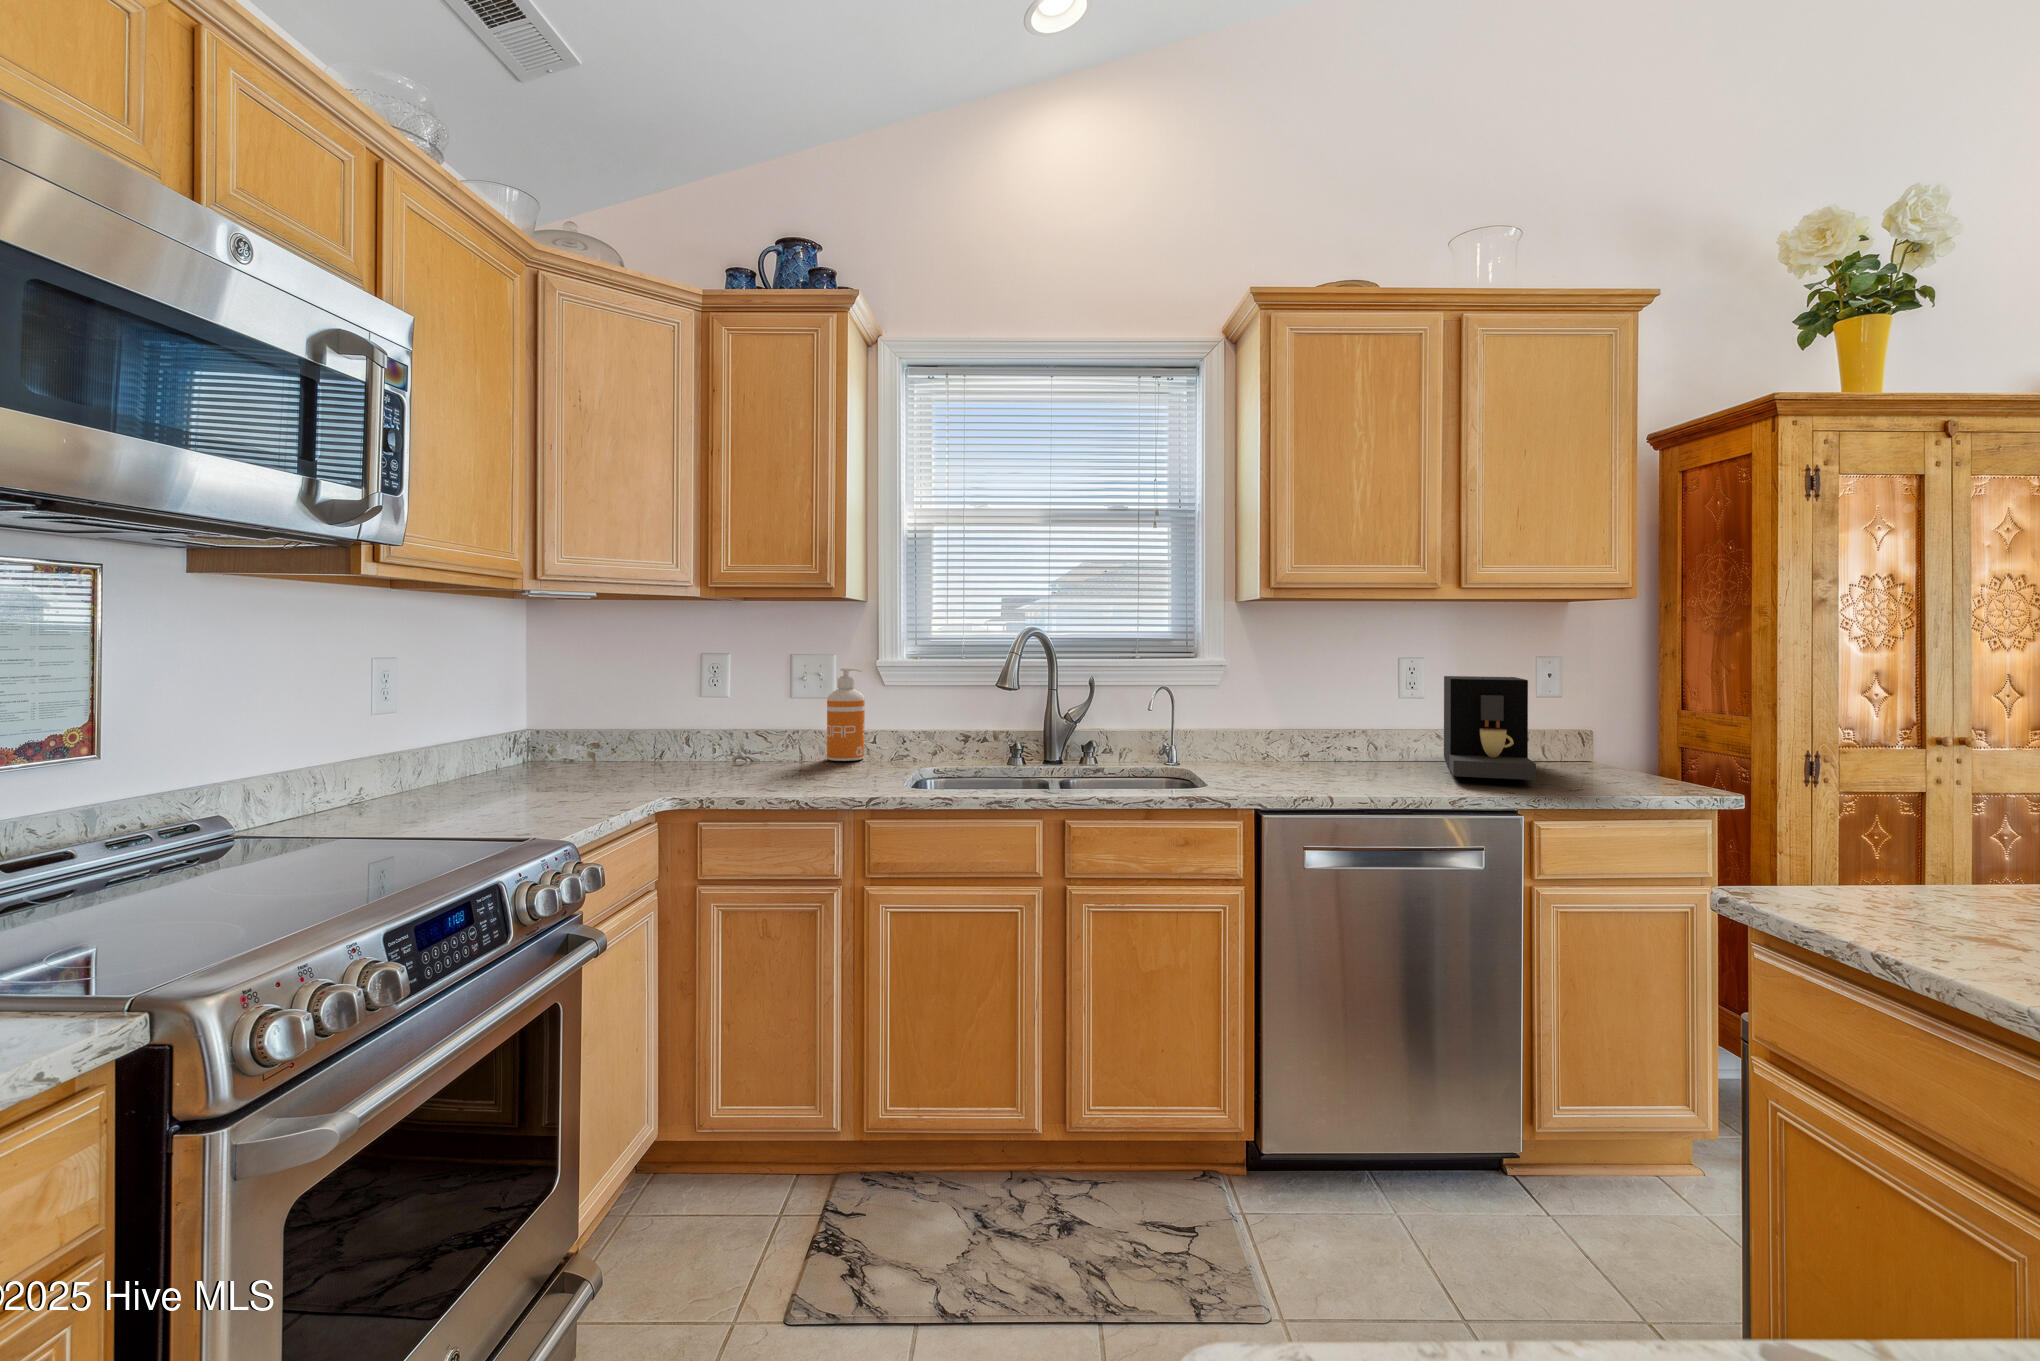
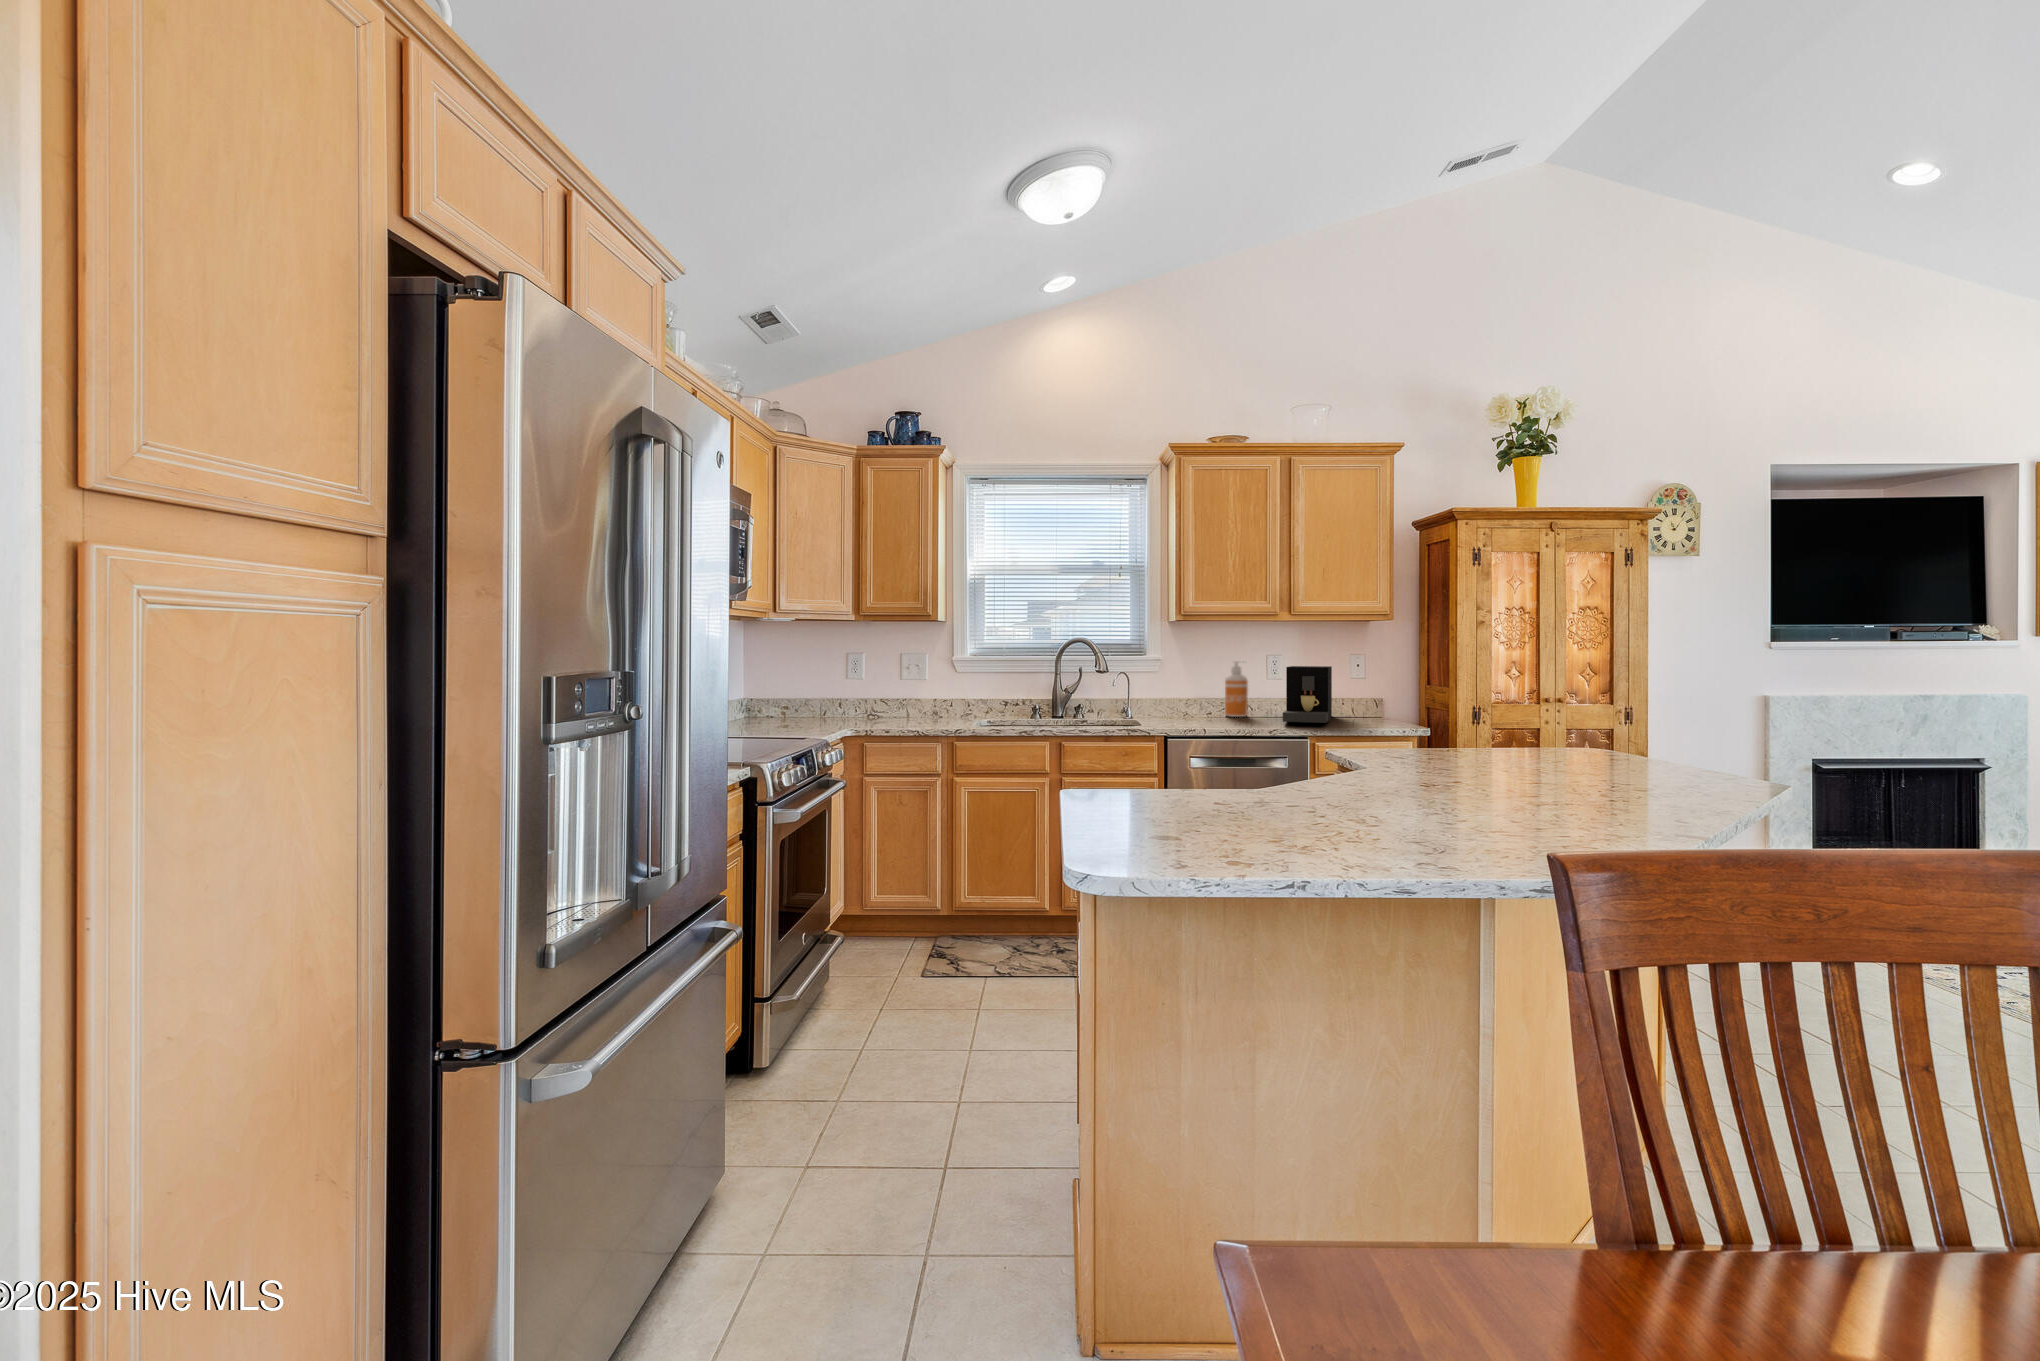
soap dispenser: present [827,668,865,761] -> present [1225,661,1248,717]

